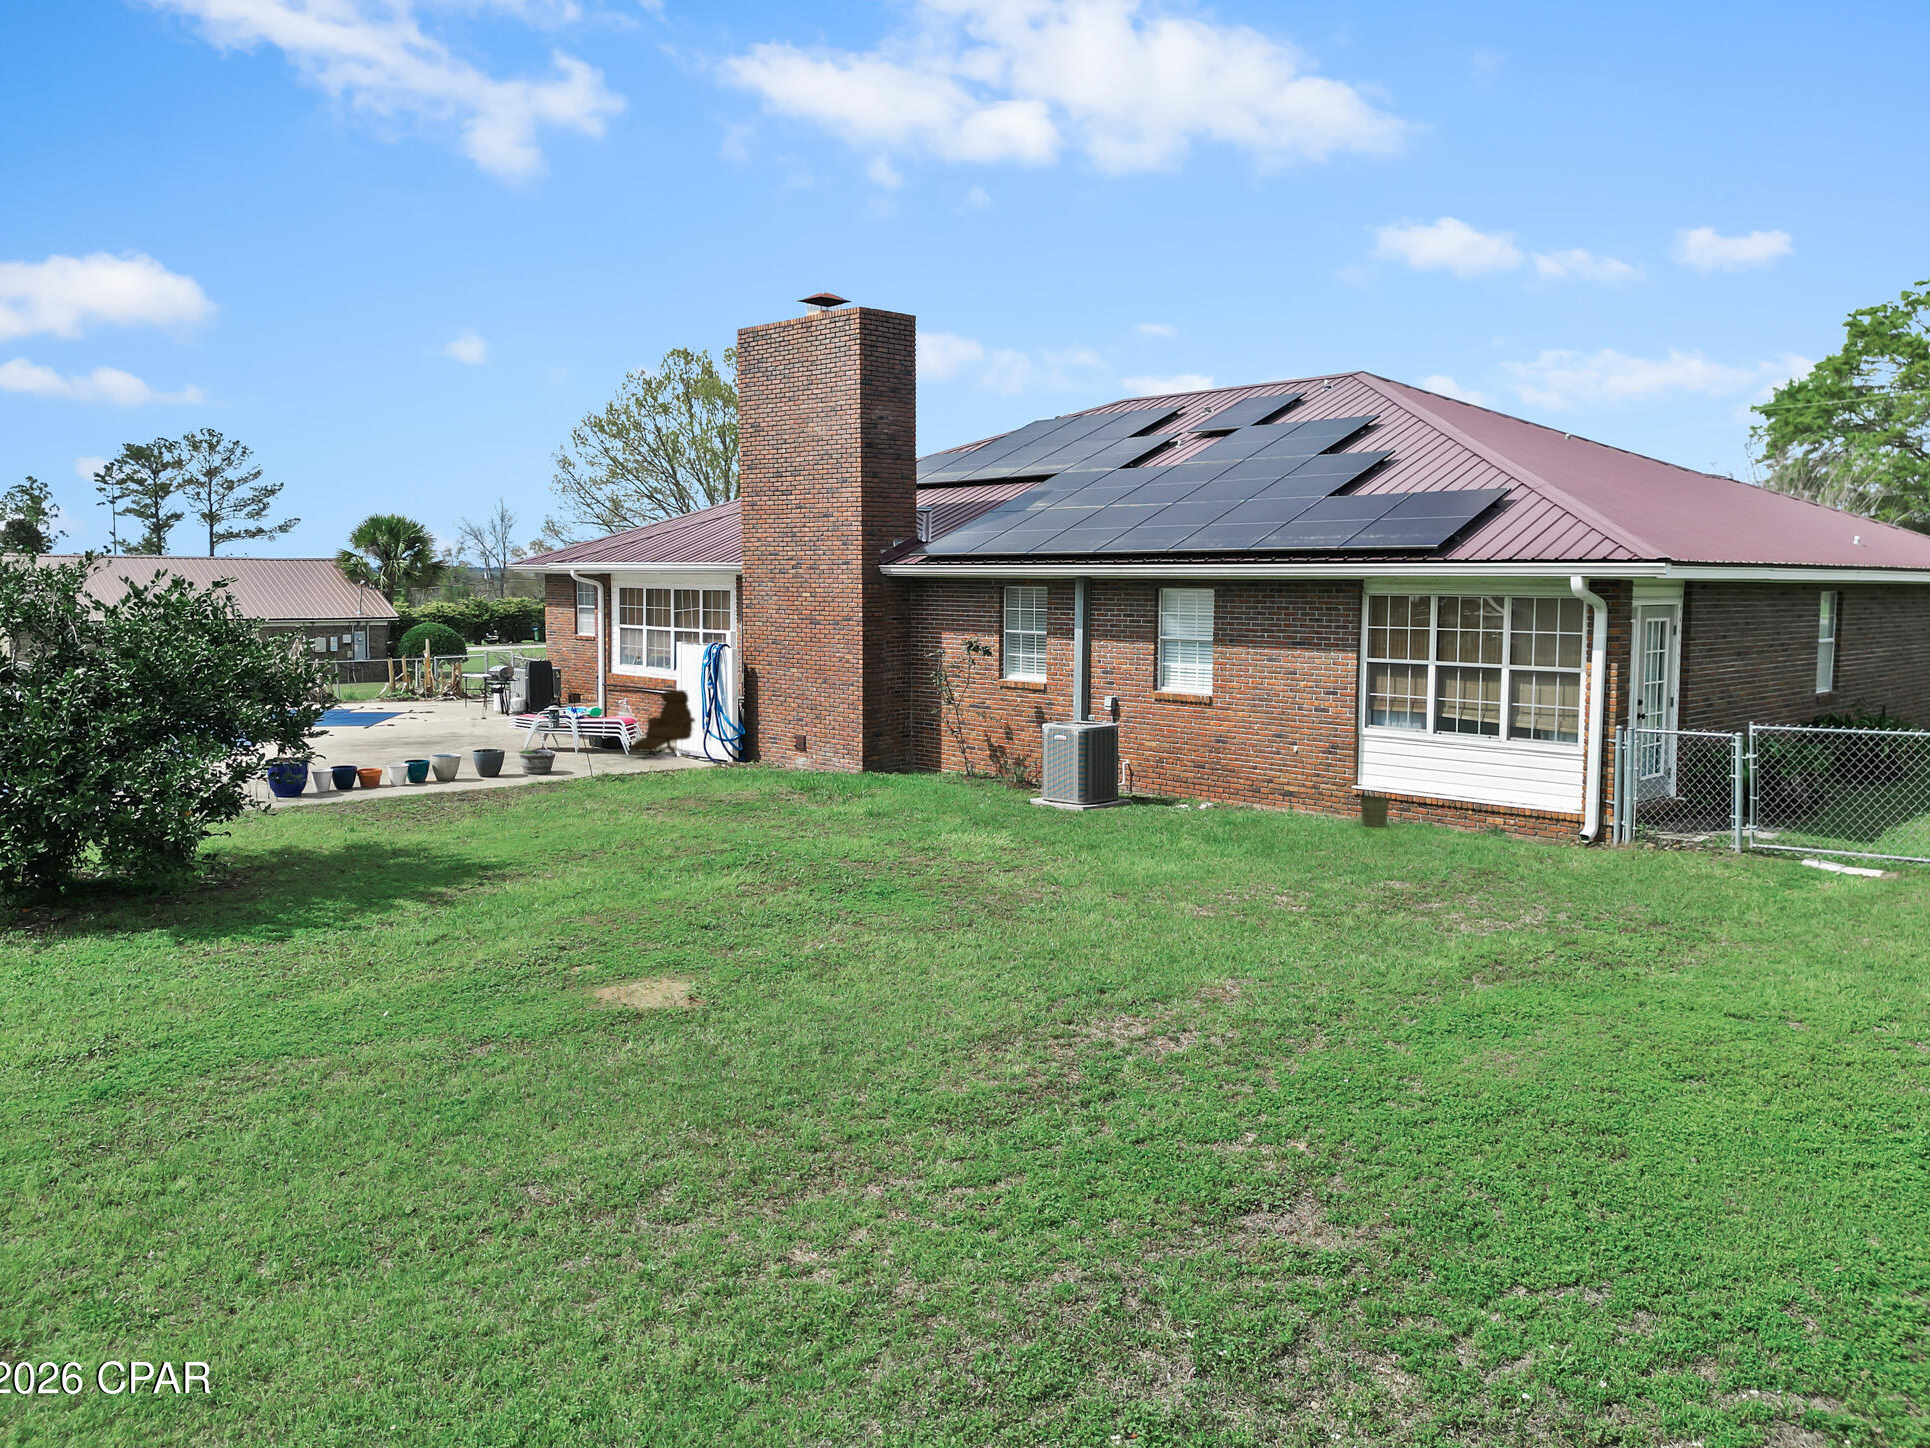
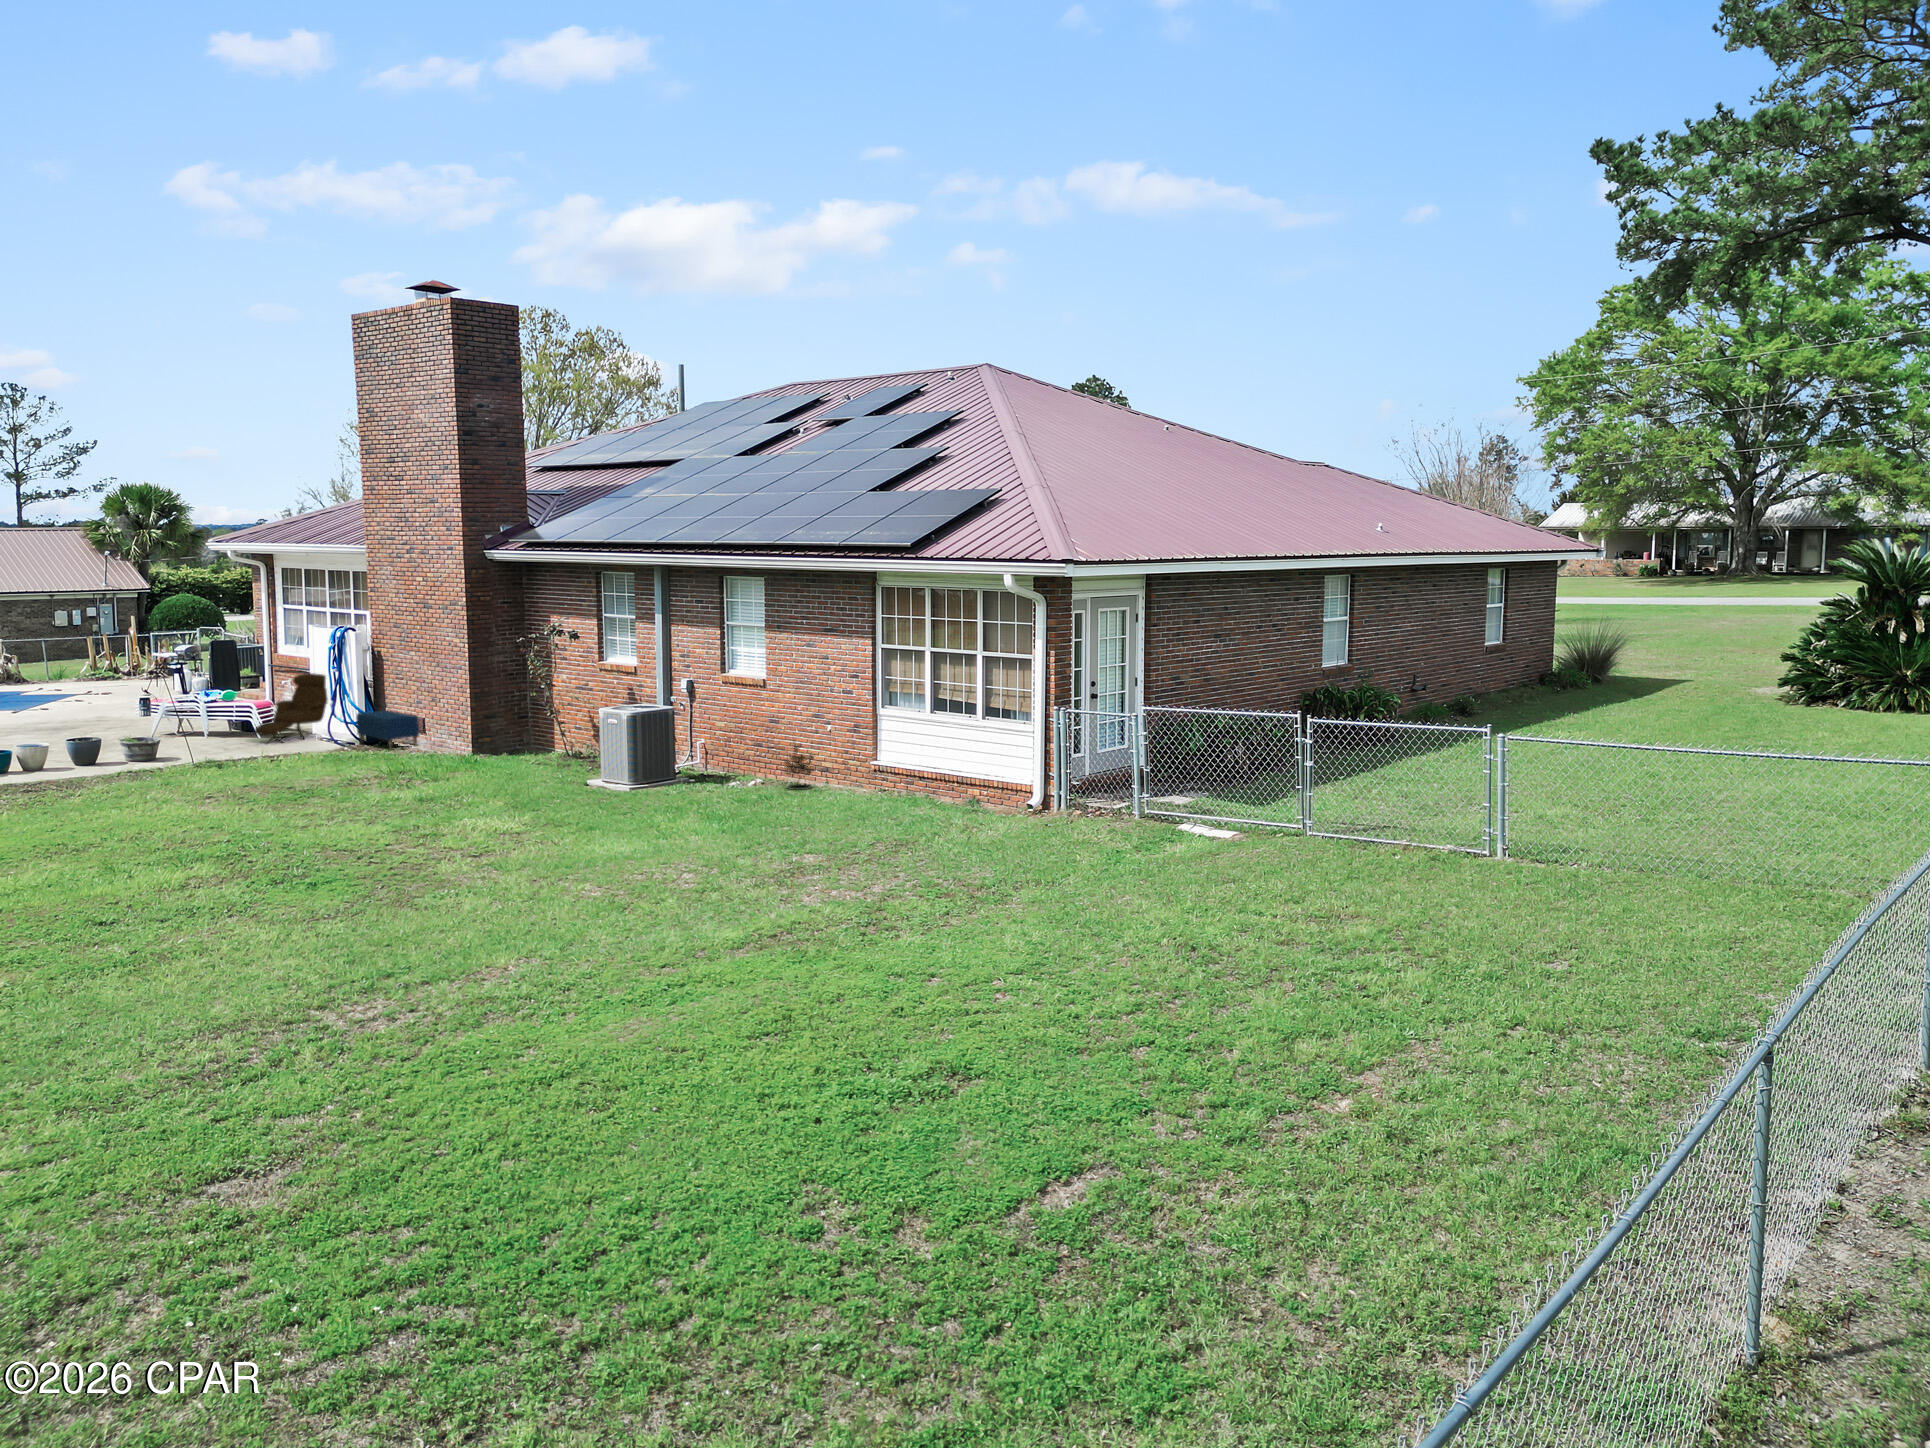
bench: none [735,728,801,768] -> present [356,710,419,750]
potted tree: none [1249,760,1284,815] -> present [784,744,814,790]
bucket: present [1360,796,1389,827] -> none [867,771,896,800]

